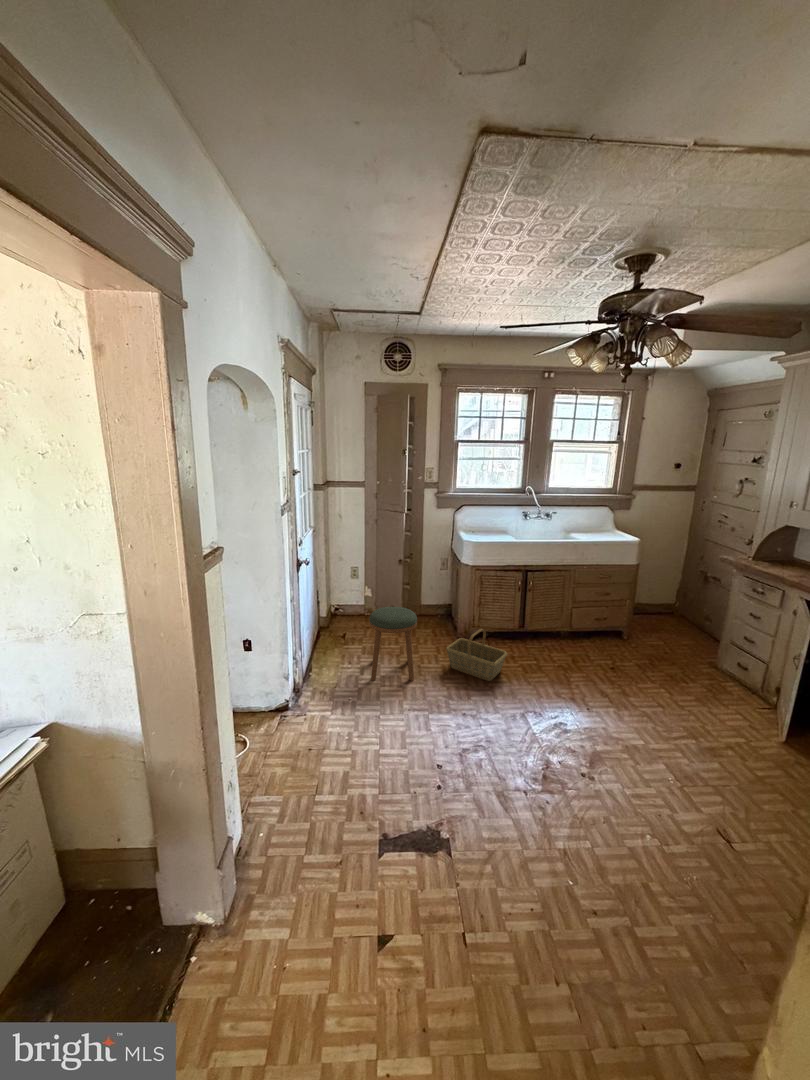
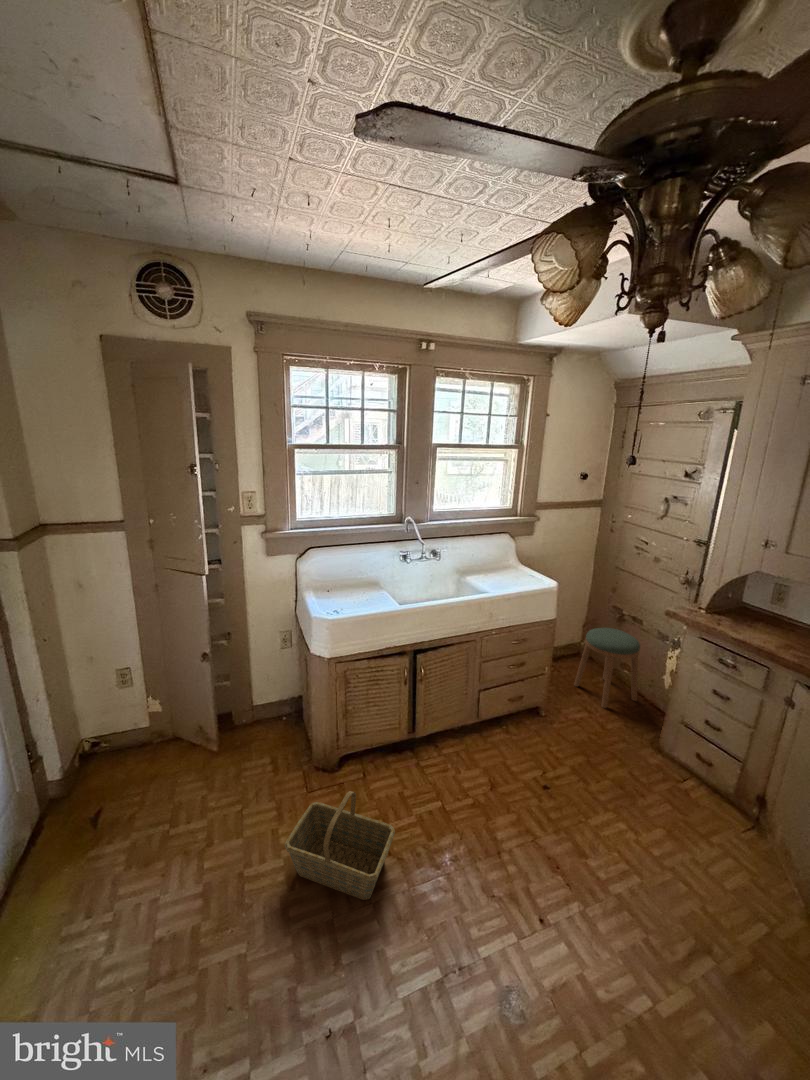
stool: present [369,607,417,681] -> present [574,628,640,708]

